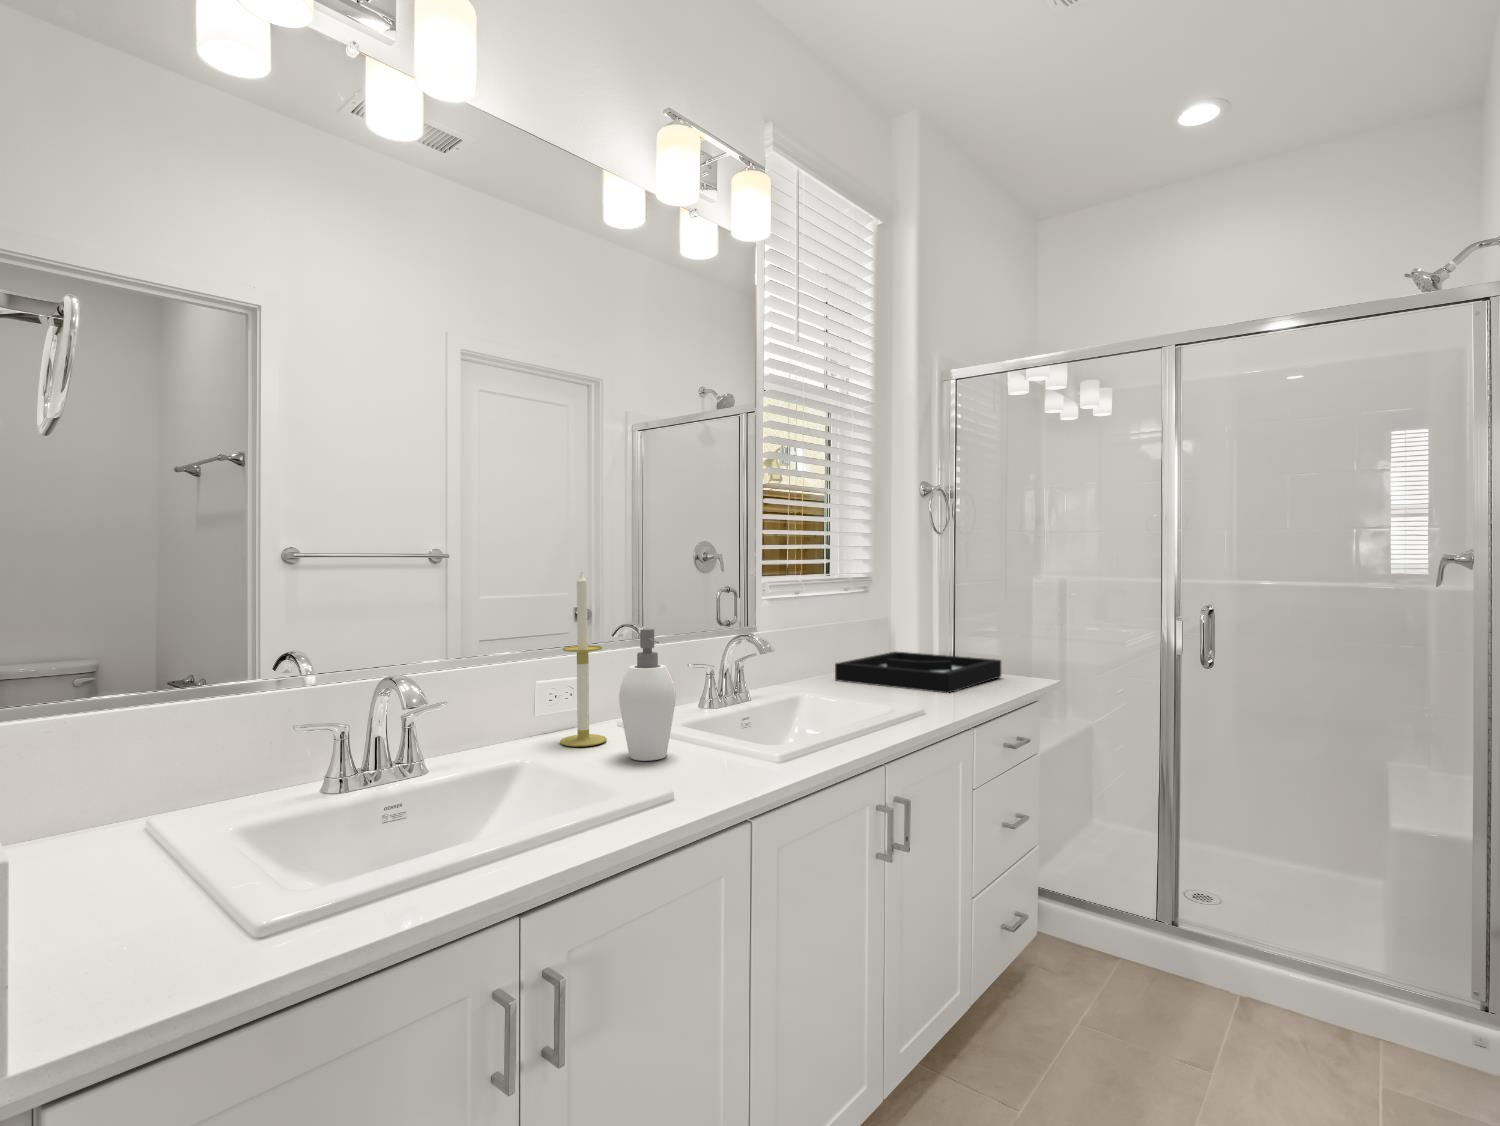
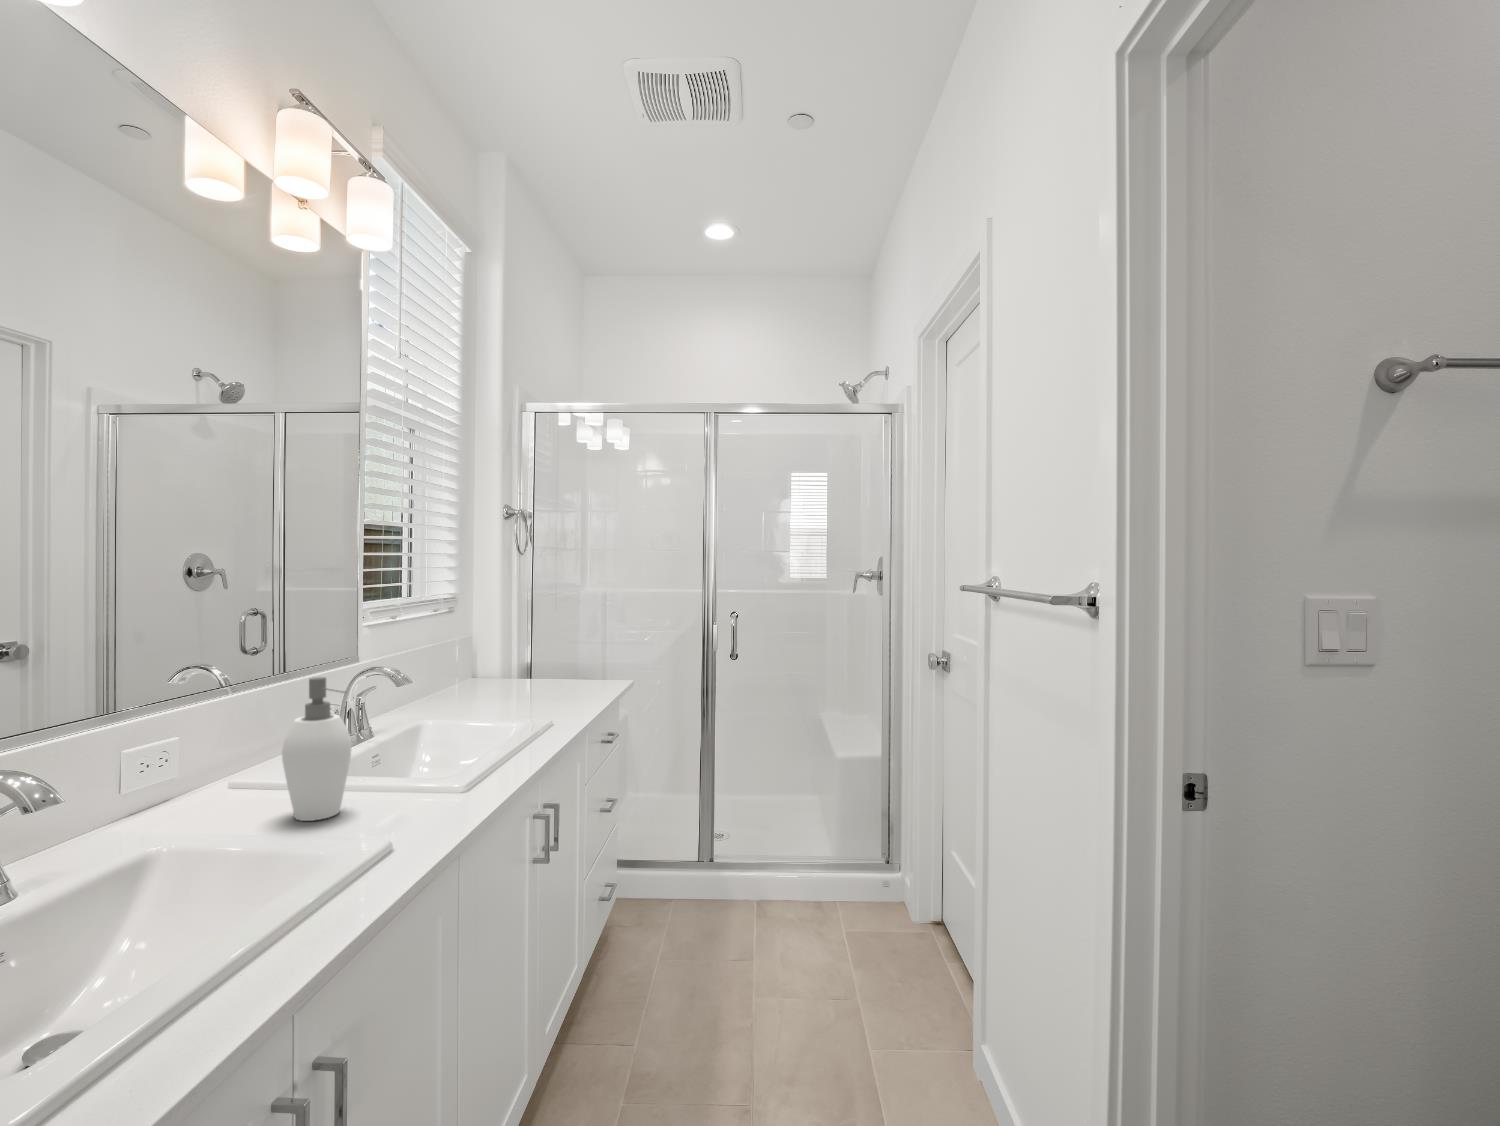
candle: present [560,571,607,747] -> none [180,614,245,822]
decorative tray: present [835,652,1001,693] -> none [437,668,588,705]

